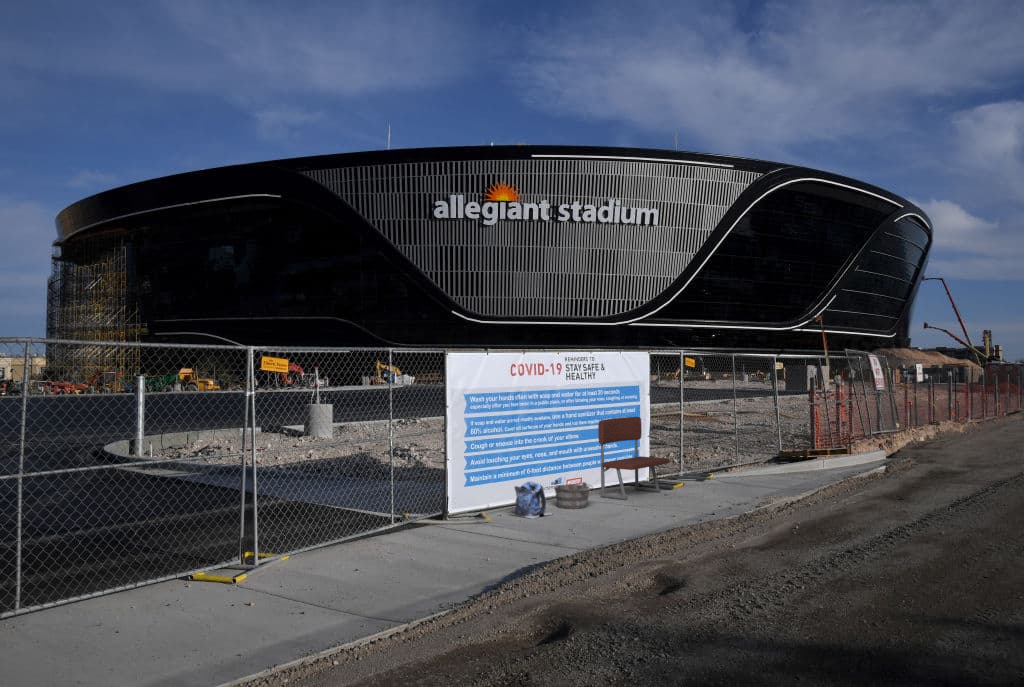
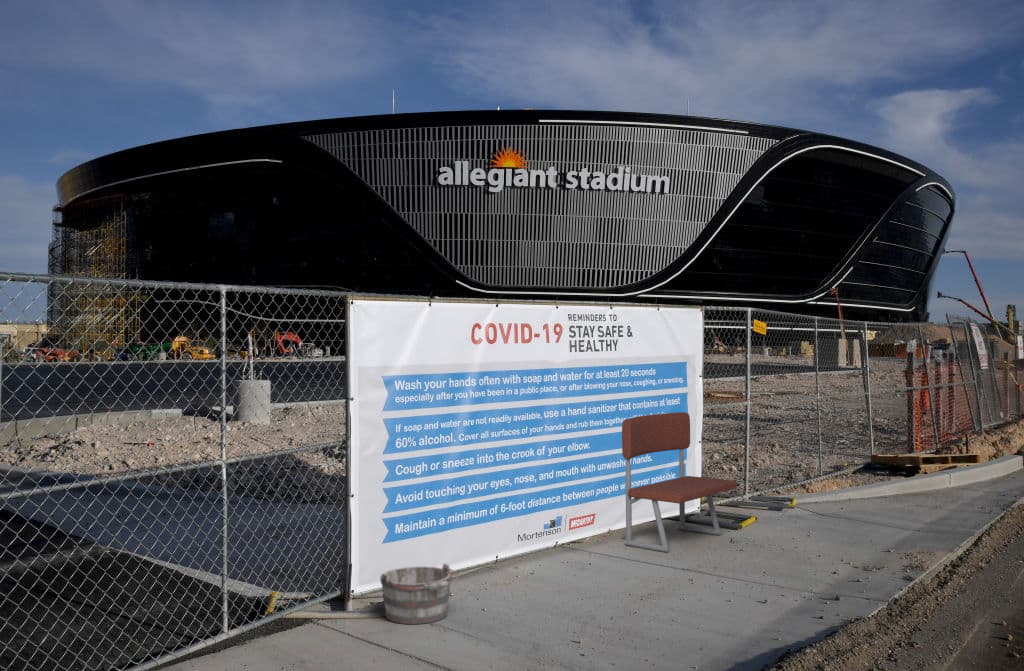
backpack: present [511,481,552,519] -> none [465,528,544,599]
bucket: present [555,482,590,509] -> present [380,563,458,624]

